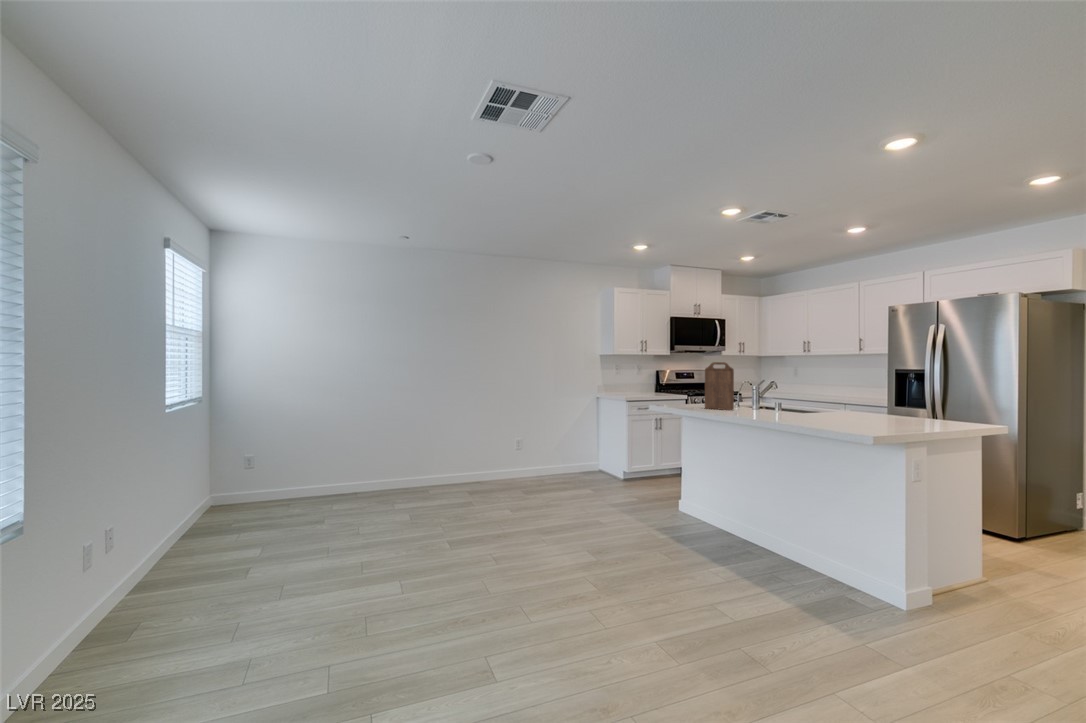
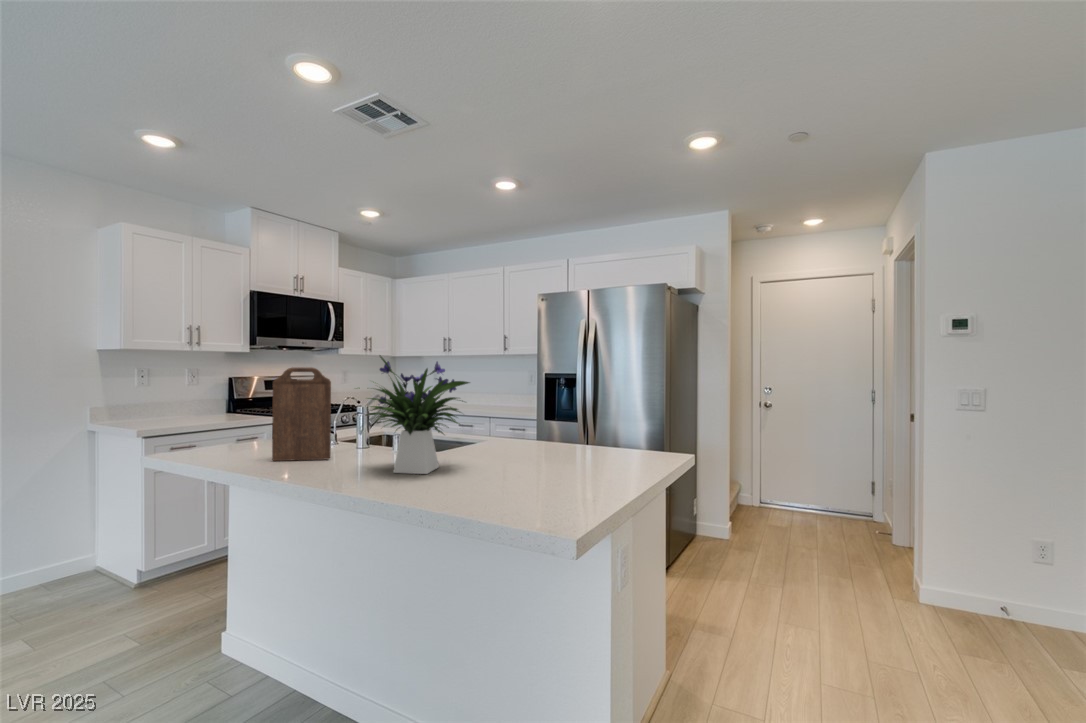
flower arrangement: none [749,355,815,418] -> present [368,355,470,474]

